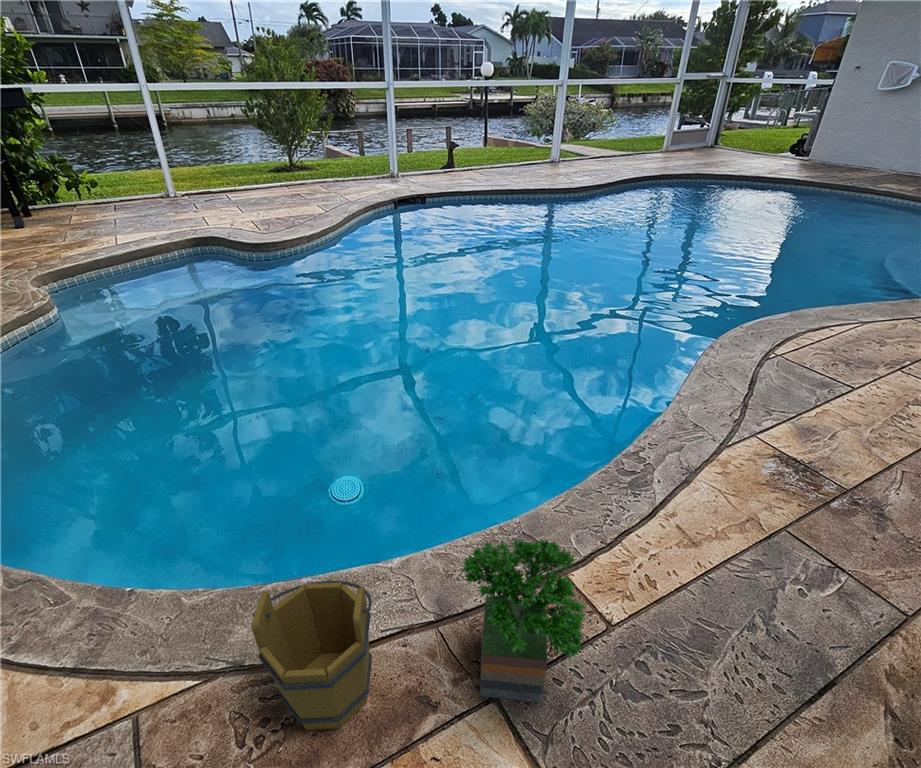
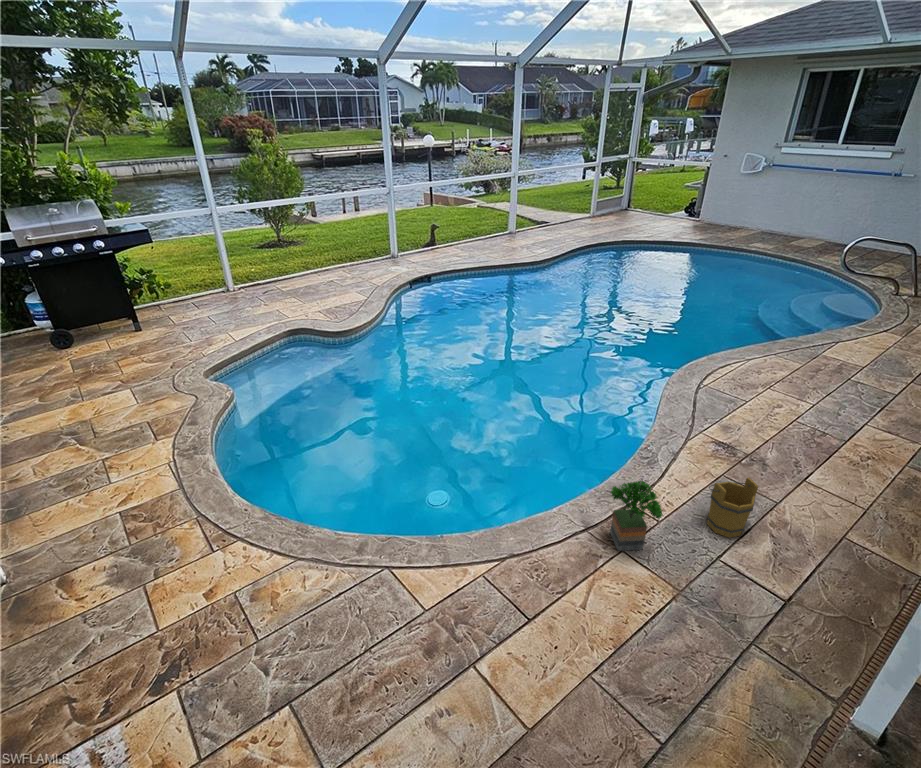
bucket: present [251,581,372,730] -> present [707,478,758,538]

